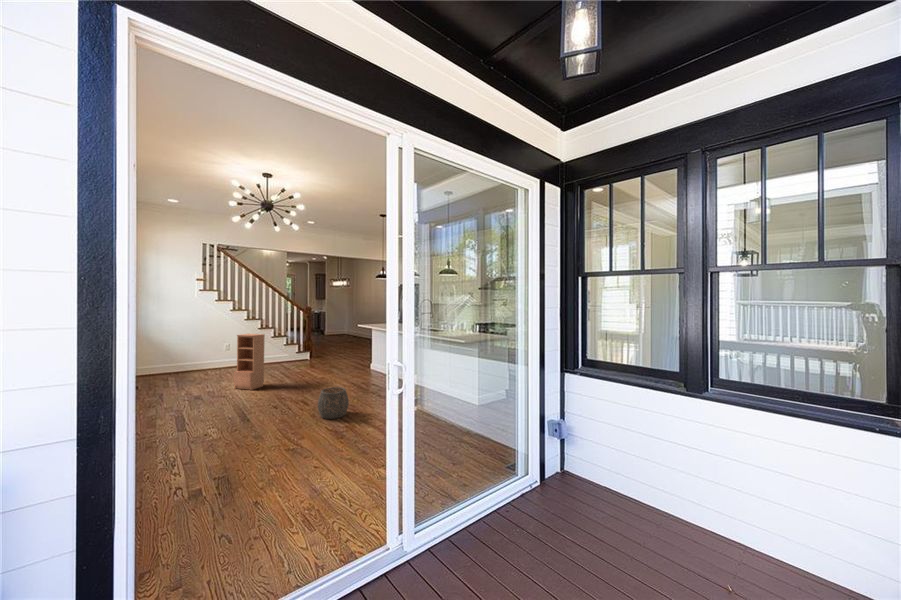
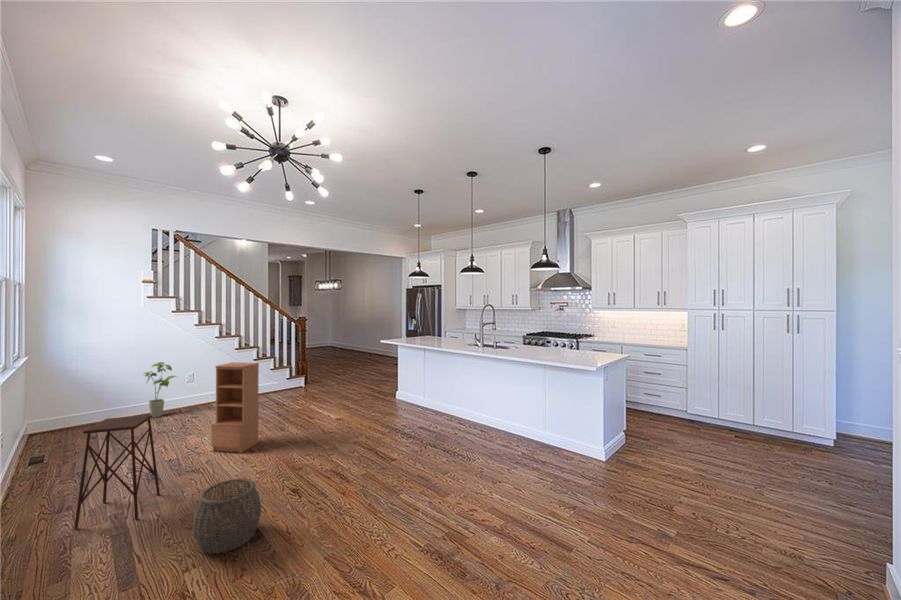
house plant: none [195,335,218,372] -> present [144,362,175,418]
side table: none [155,358,200,415] -> present [74,415,160,529]
woven basket: present [318,387,349,419] -> present [193,479,261,554]

